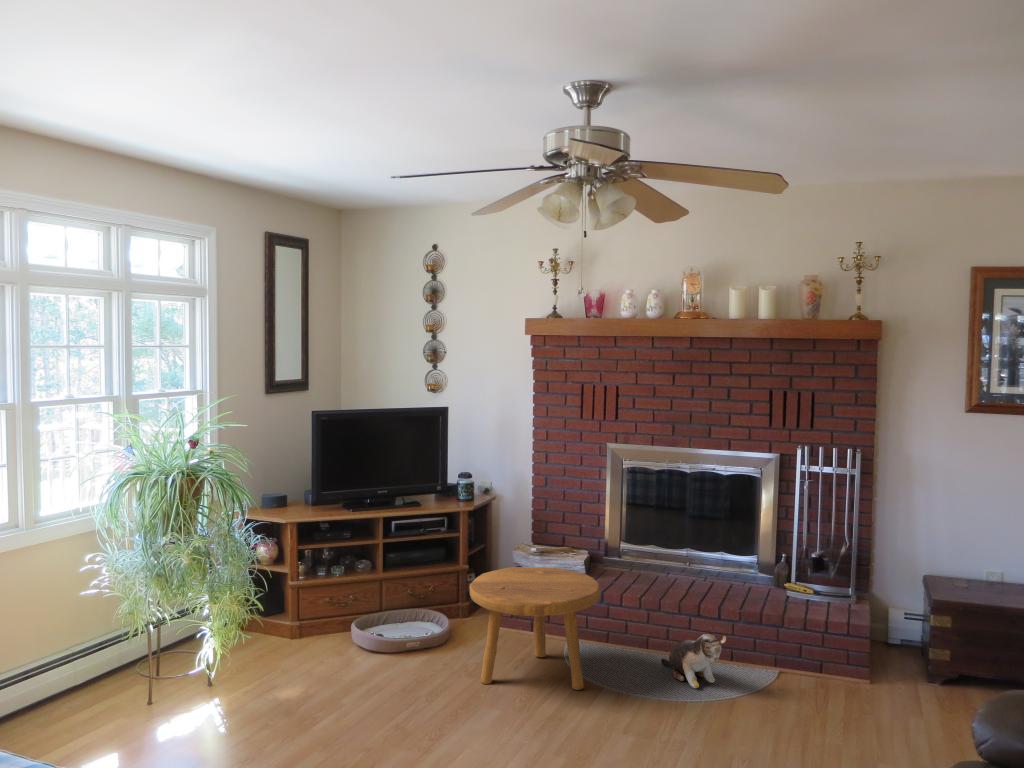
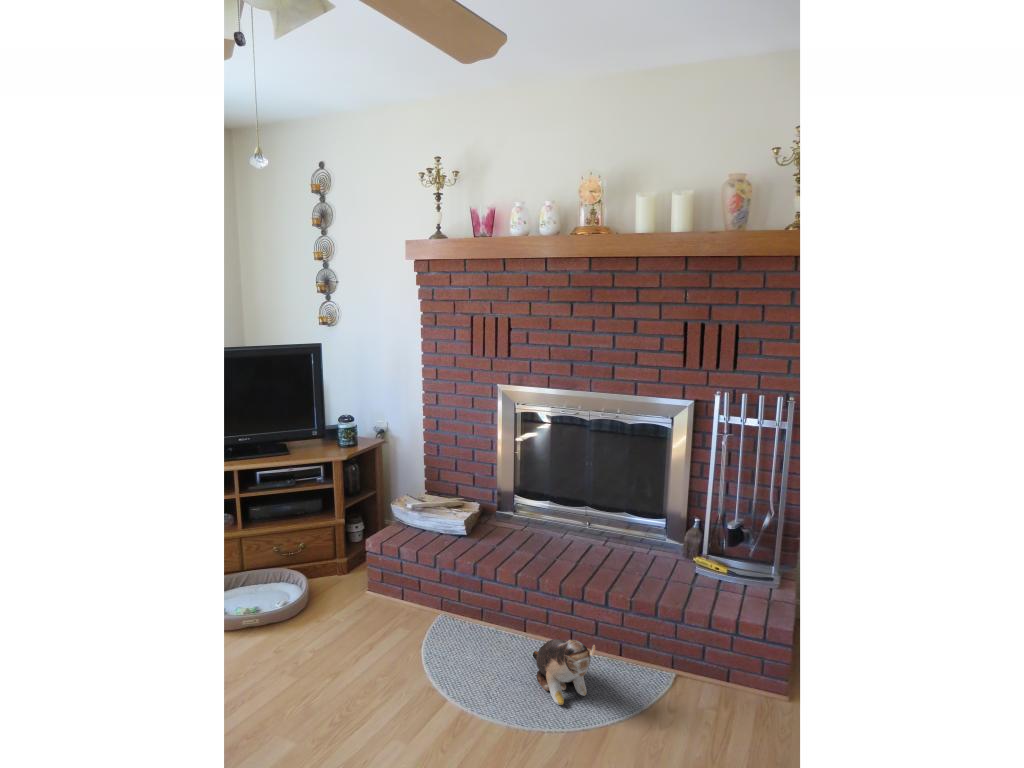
footstool: present [470,567,600,690] -> none [279,540,446,706]

